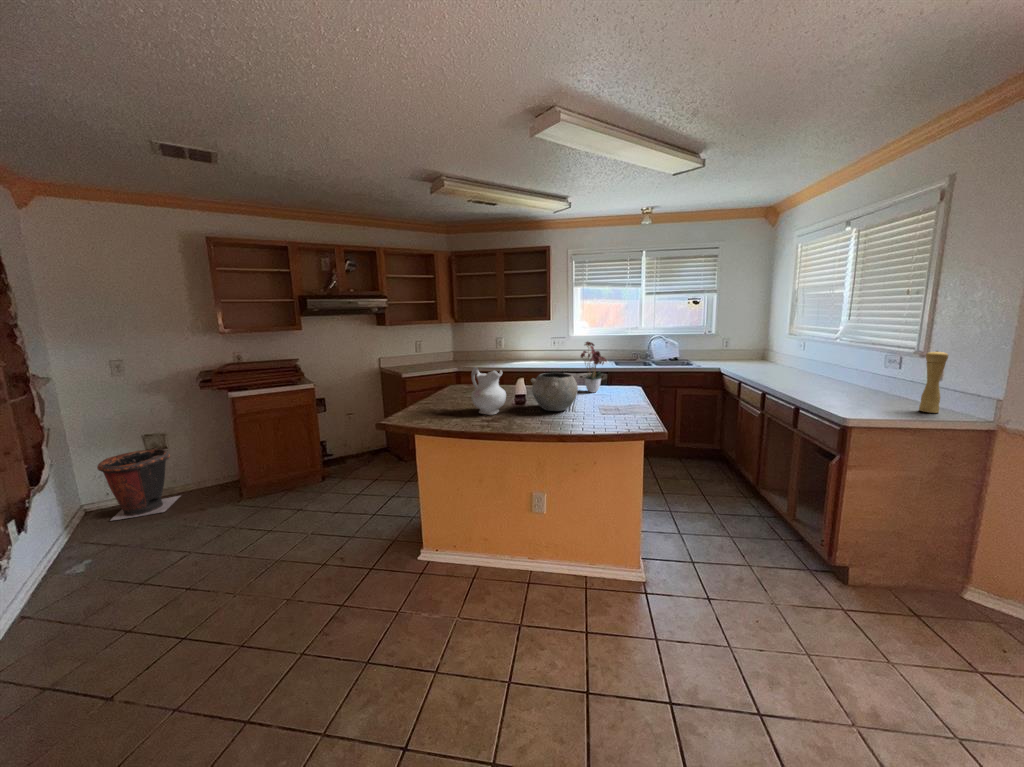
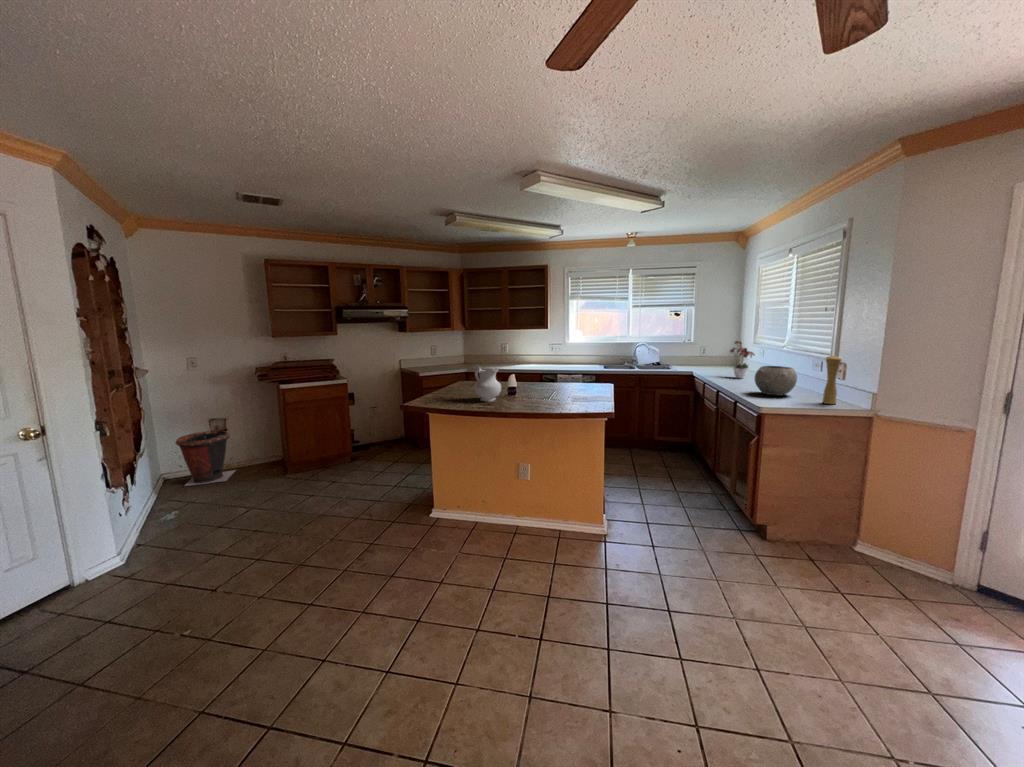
flower arrangement: present [581,342,607,393] -> present [730,341,754,379]
bowl: present [531,373,578,411] -> present [755,366,797,396]

